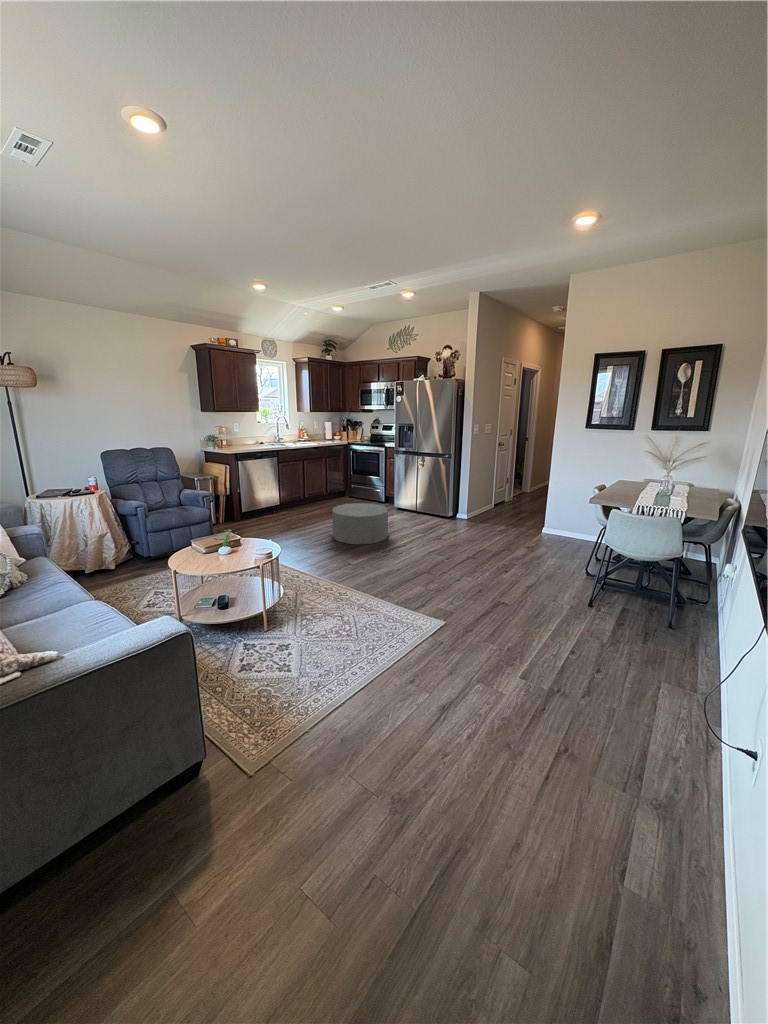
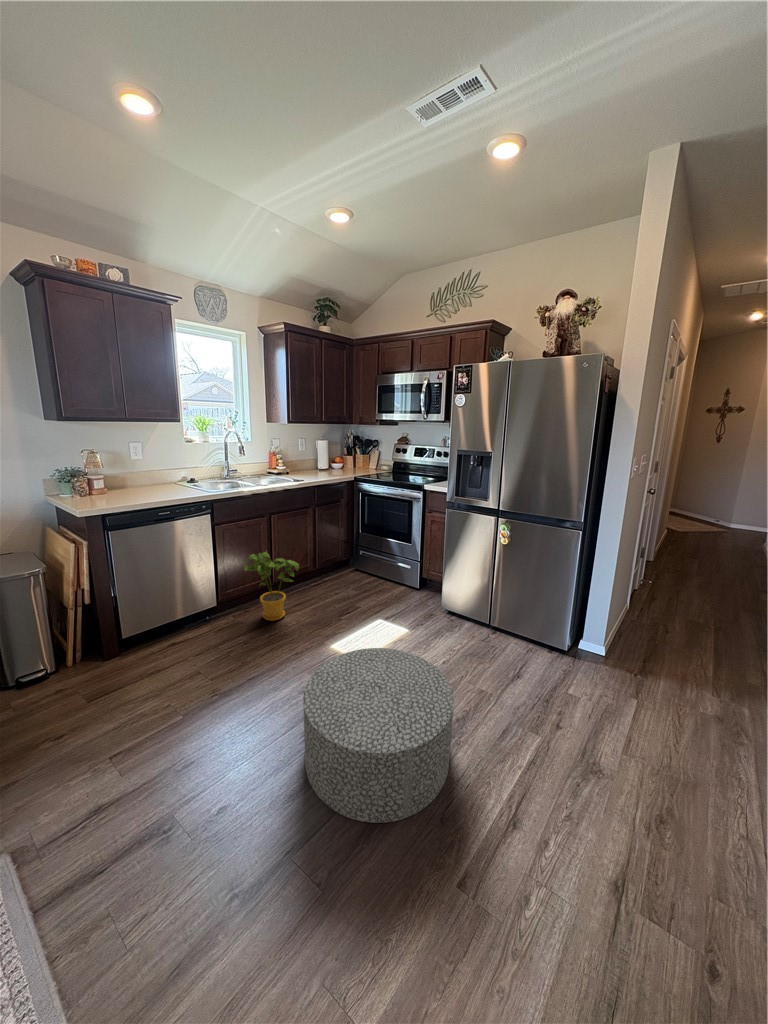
house plant: none [293,474,322,512] -> present [244,551,299,621]

